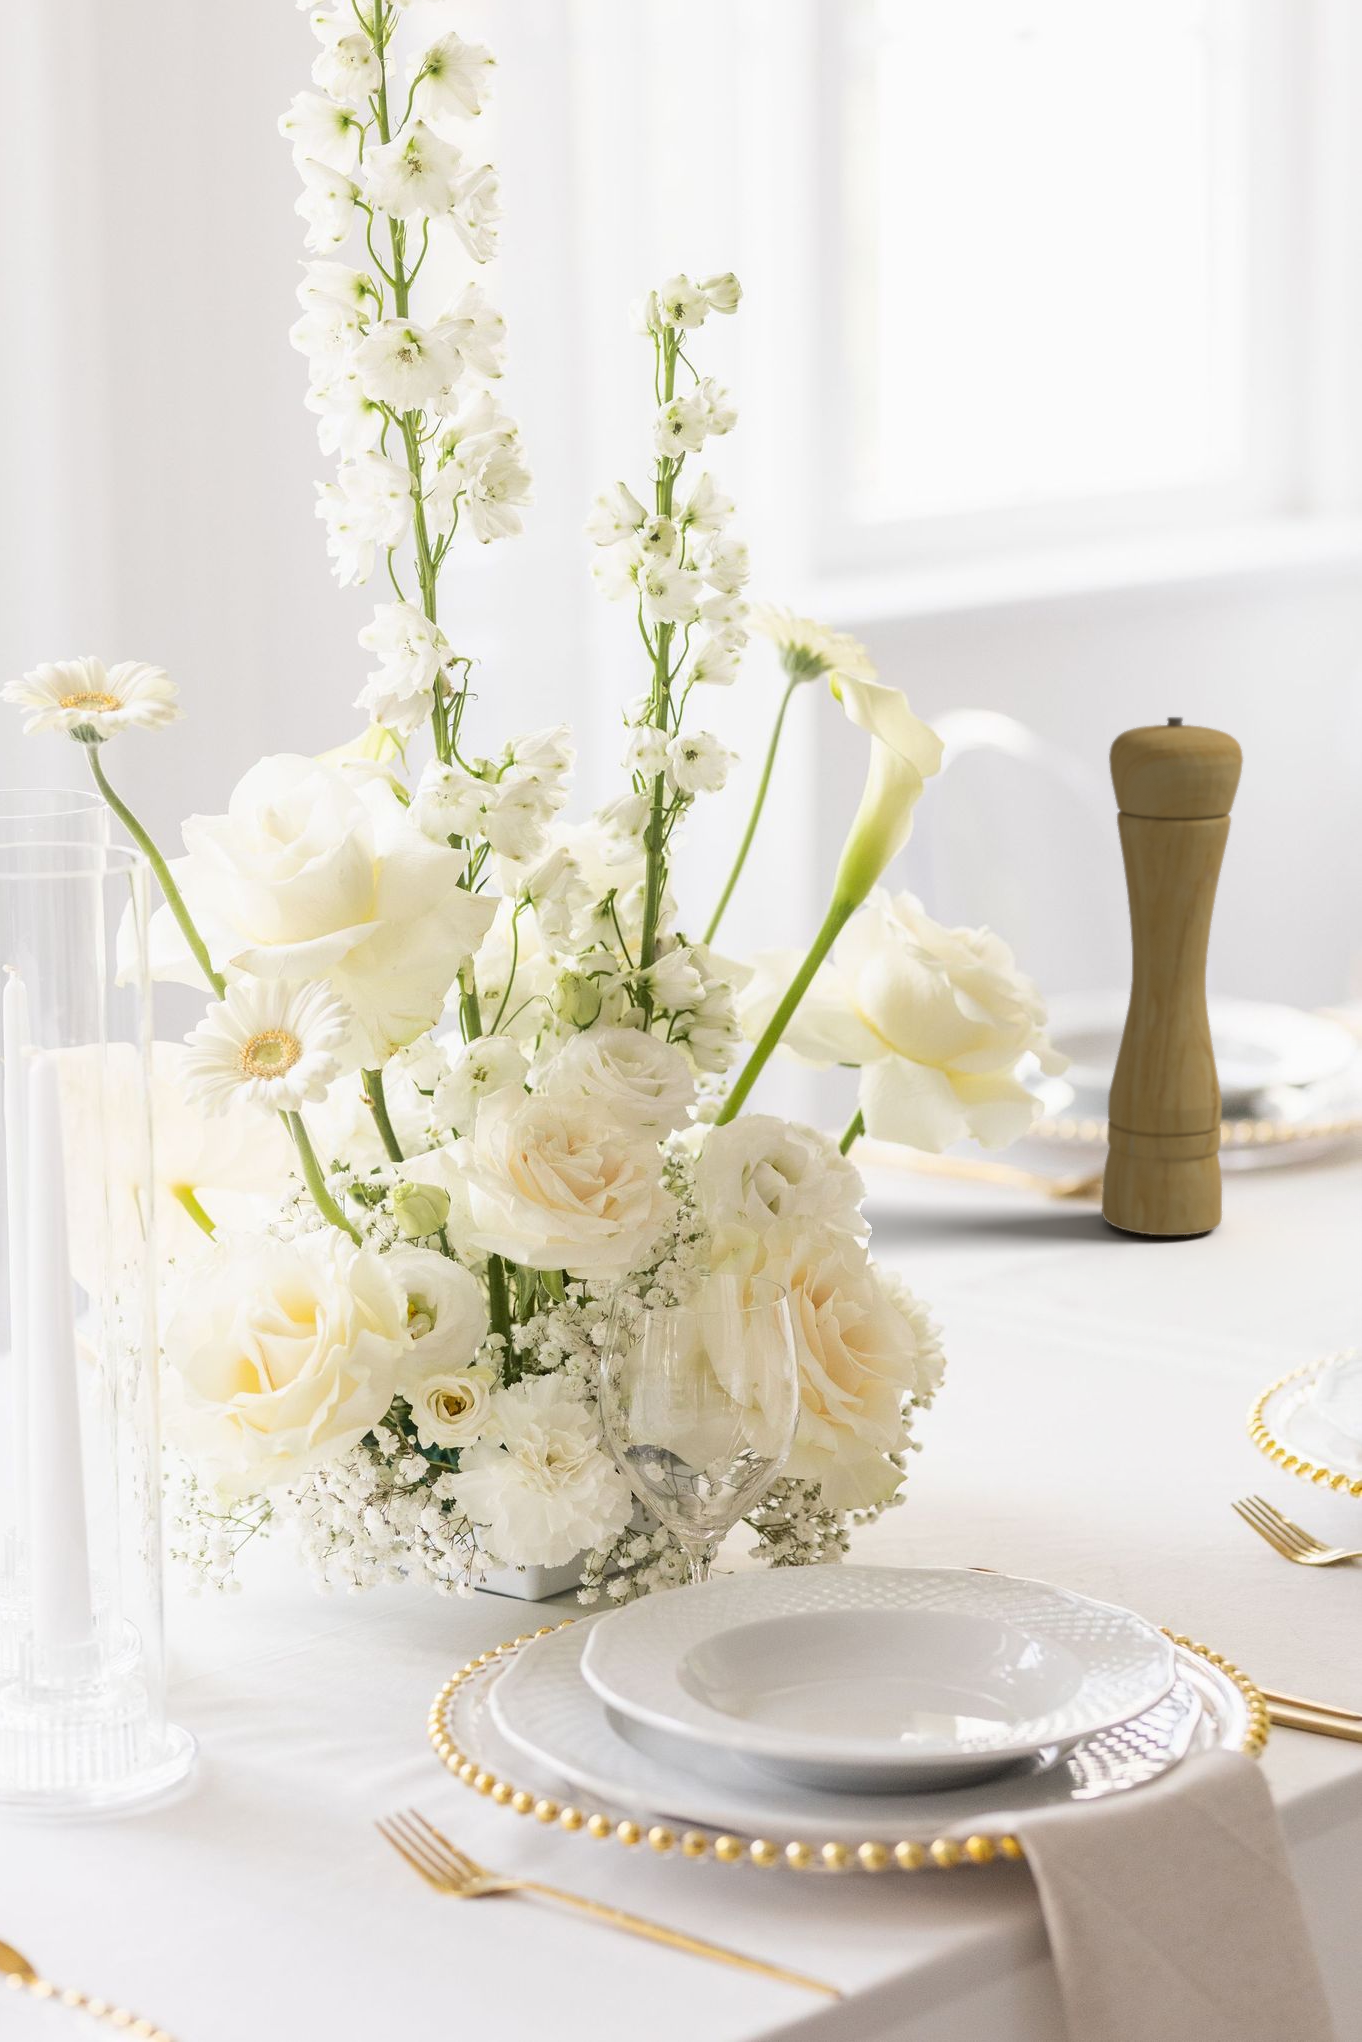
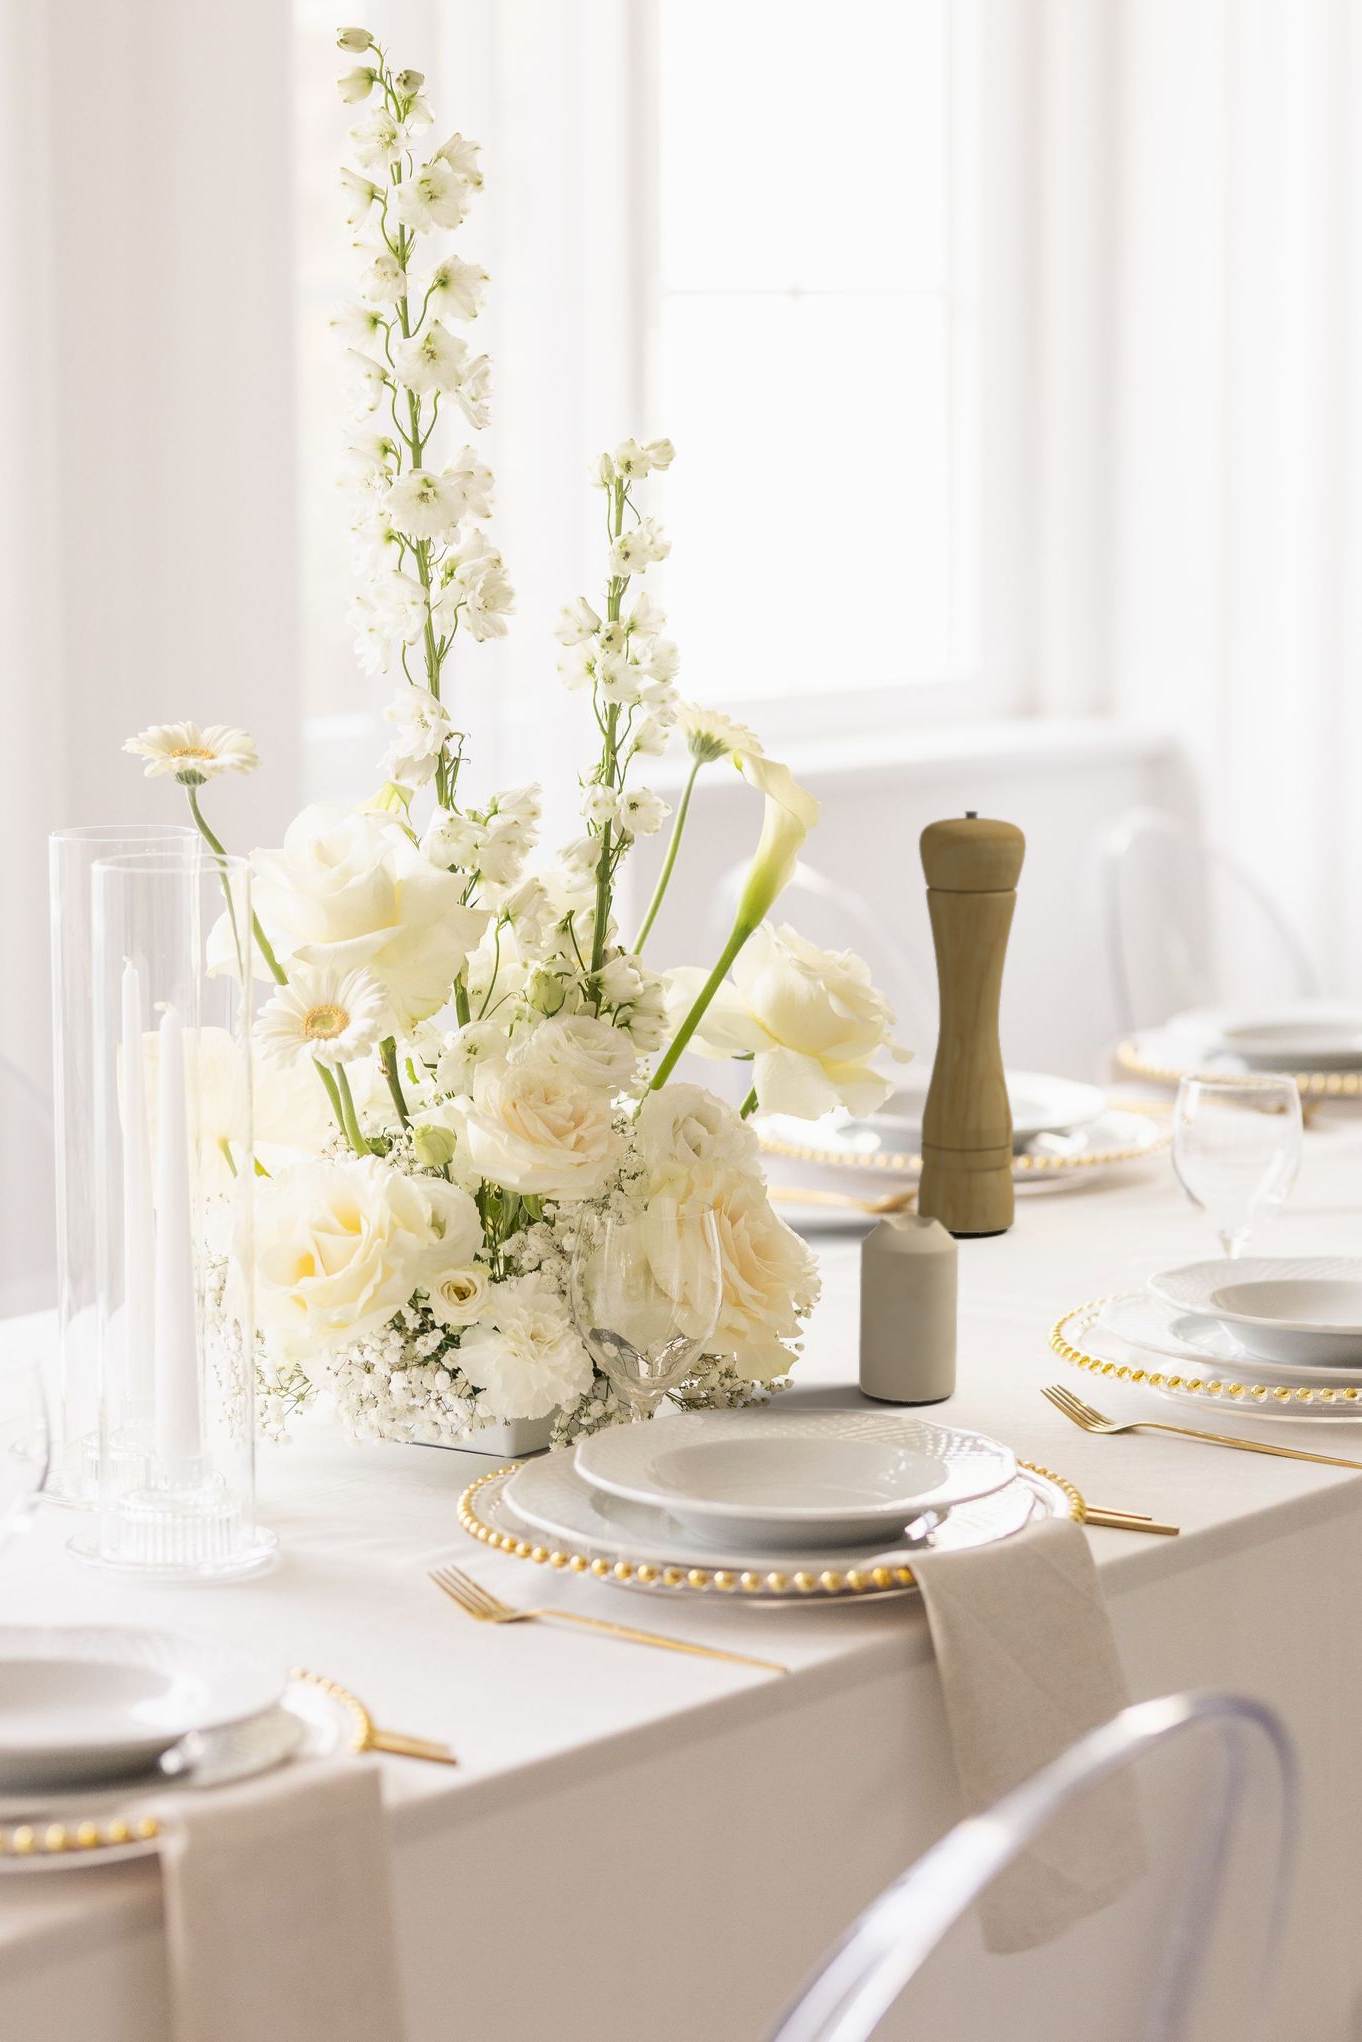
candle: none [1001,1261,1130,1506] -> present [859,1213,958,1402]

